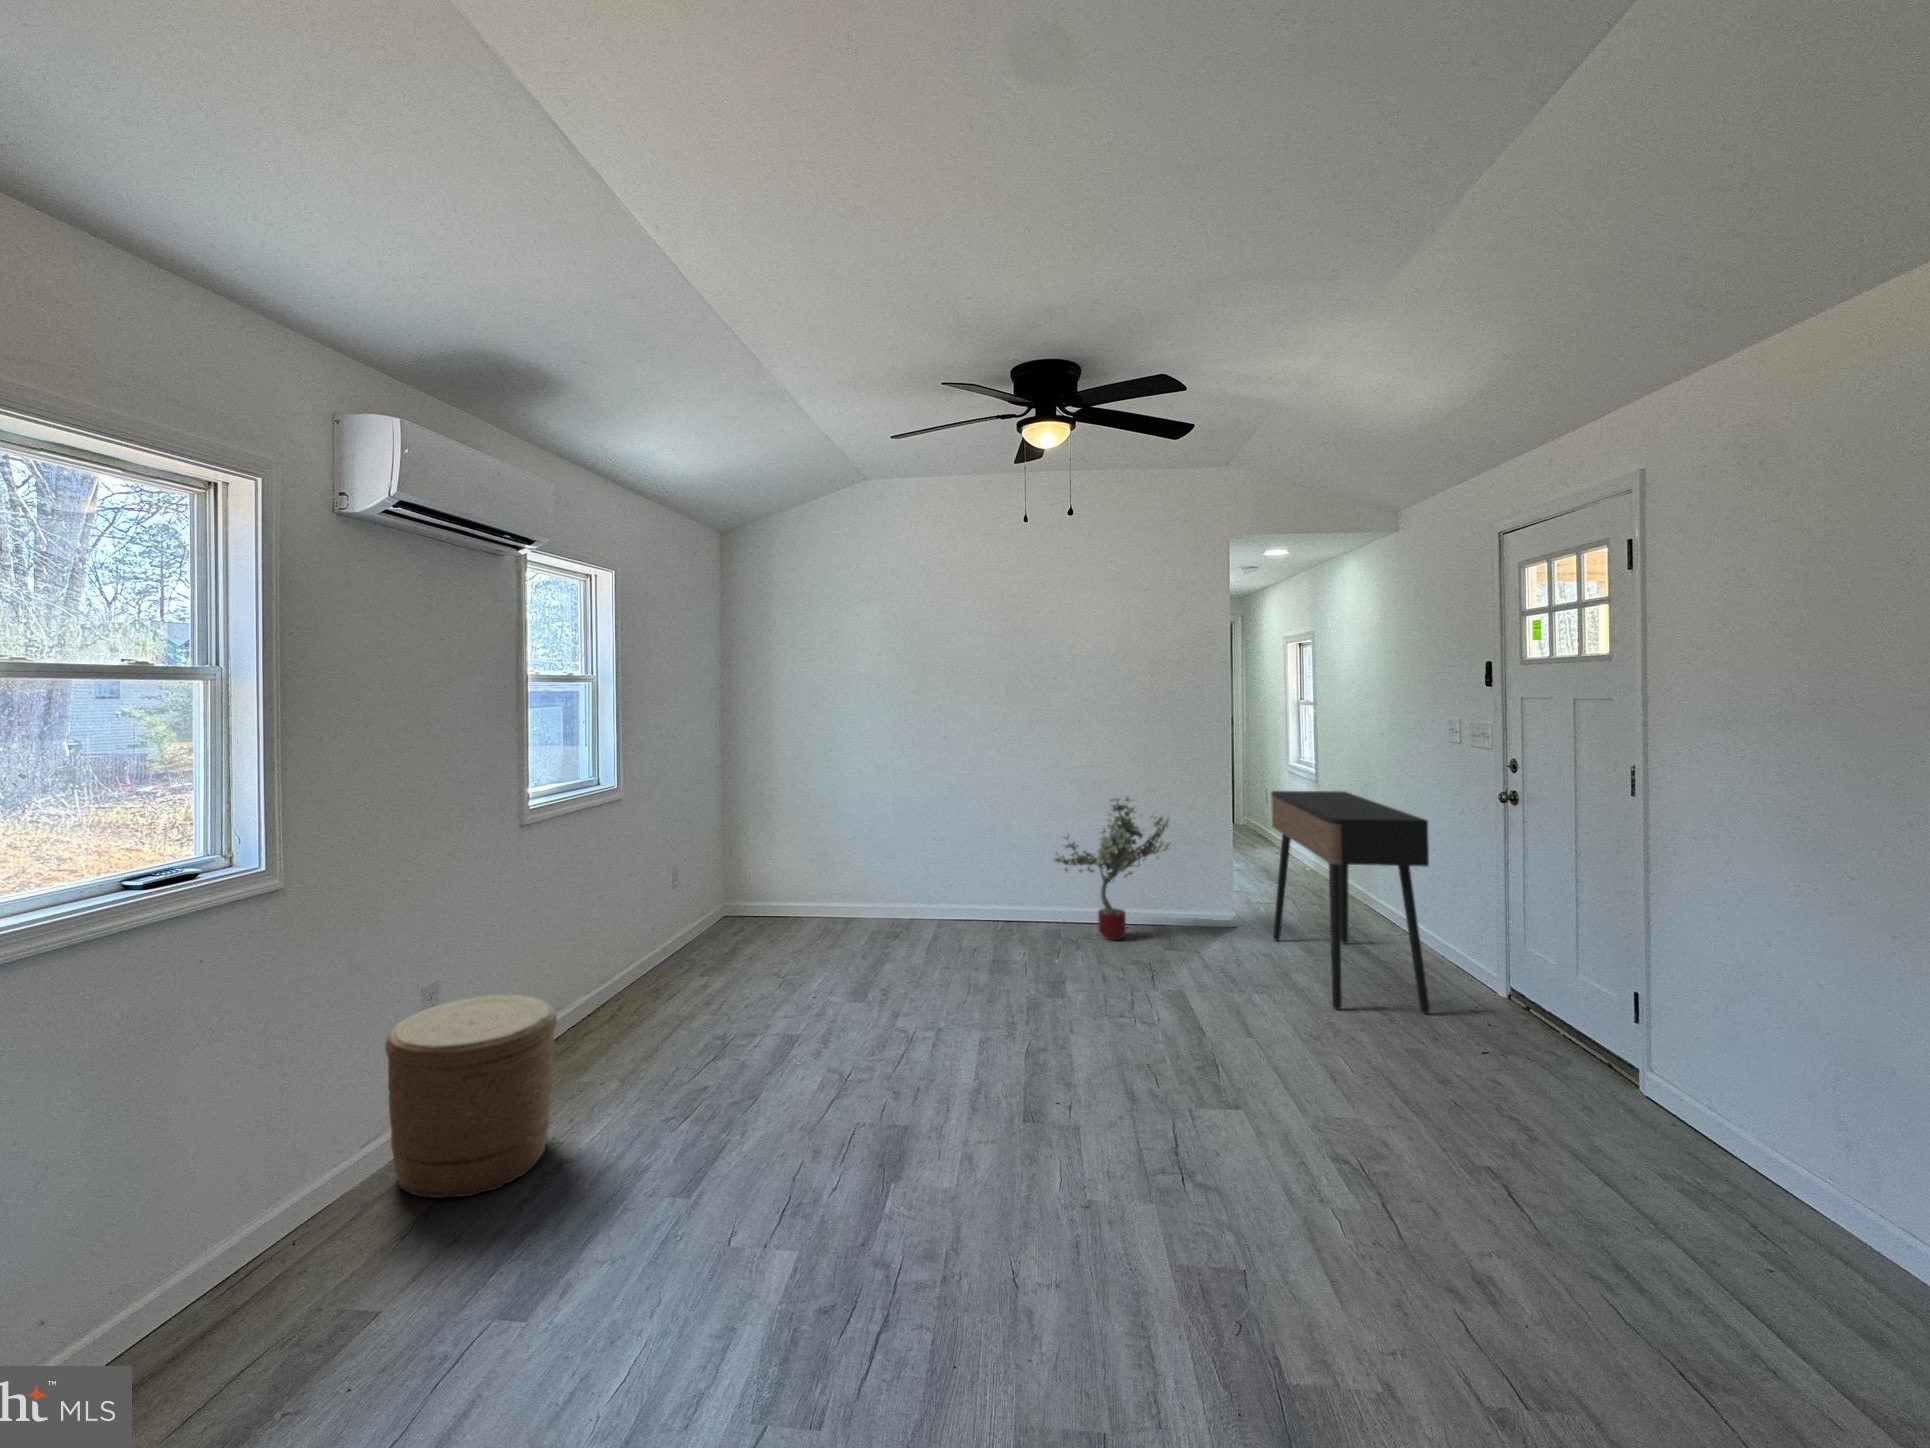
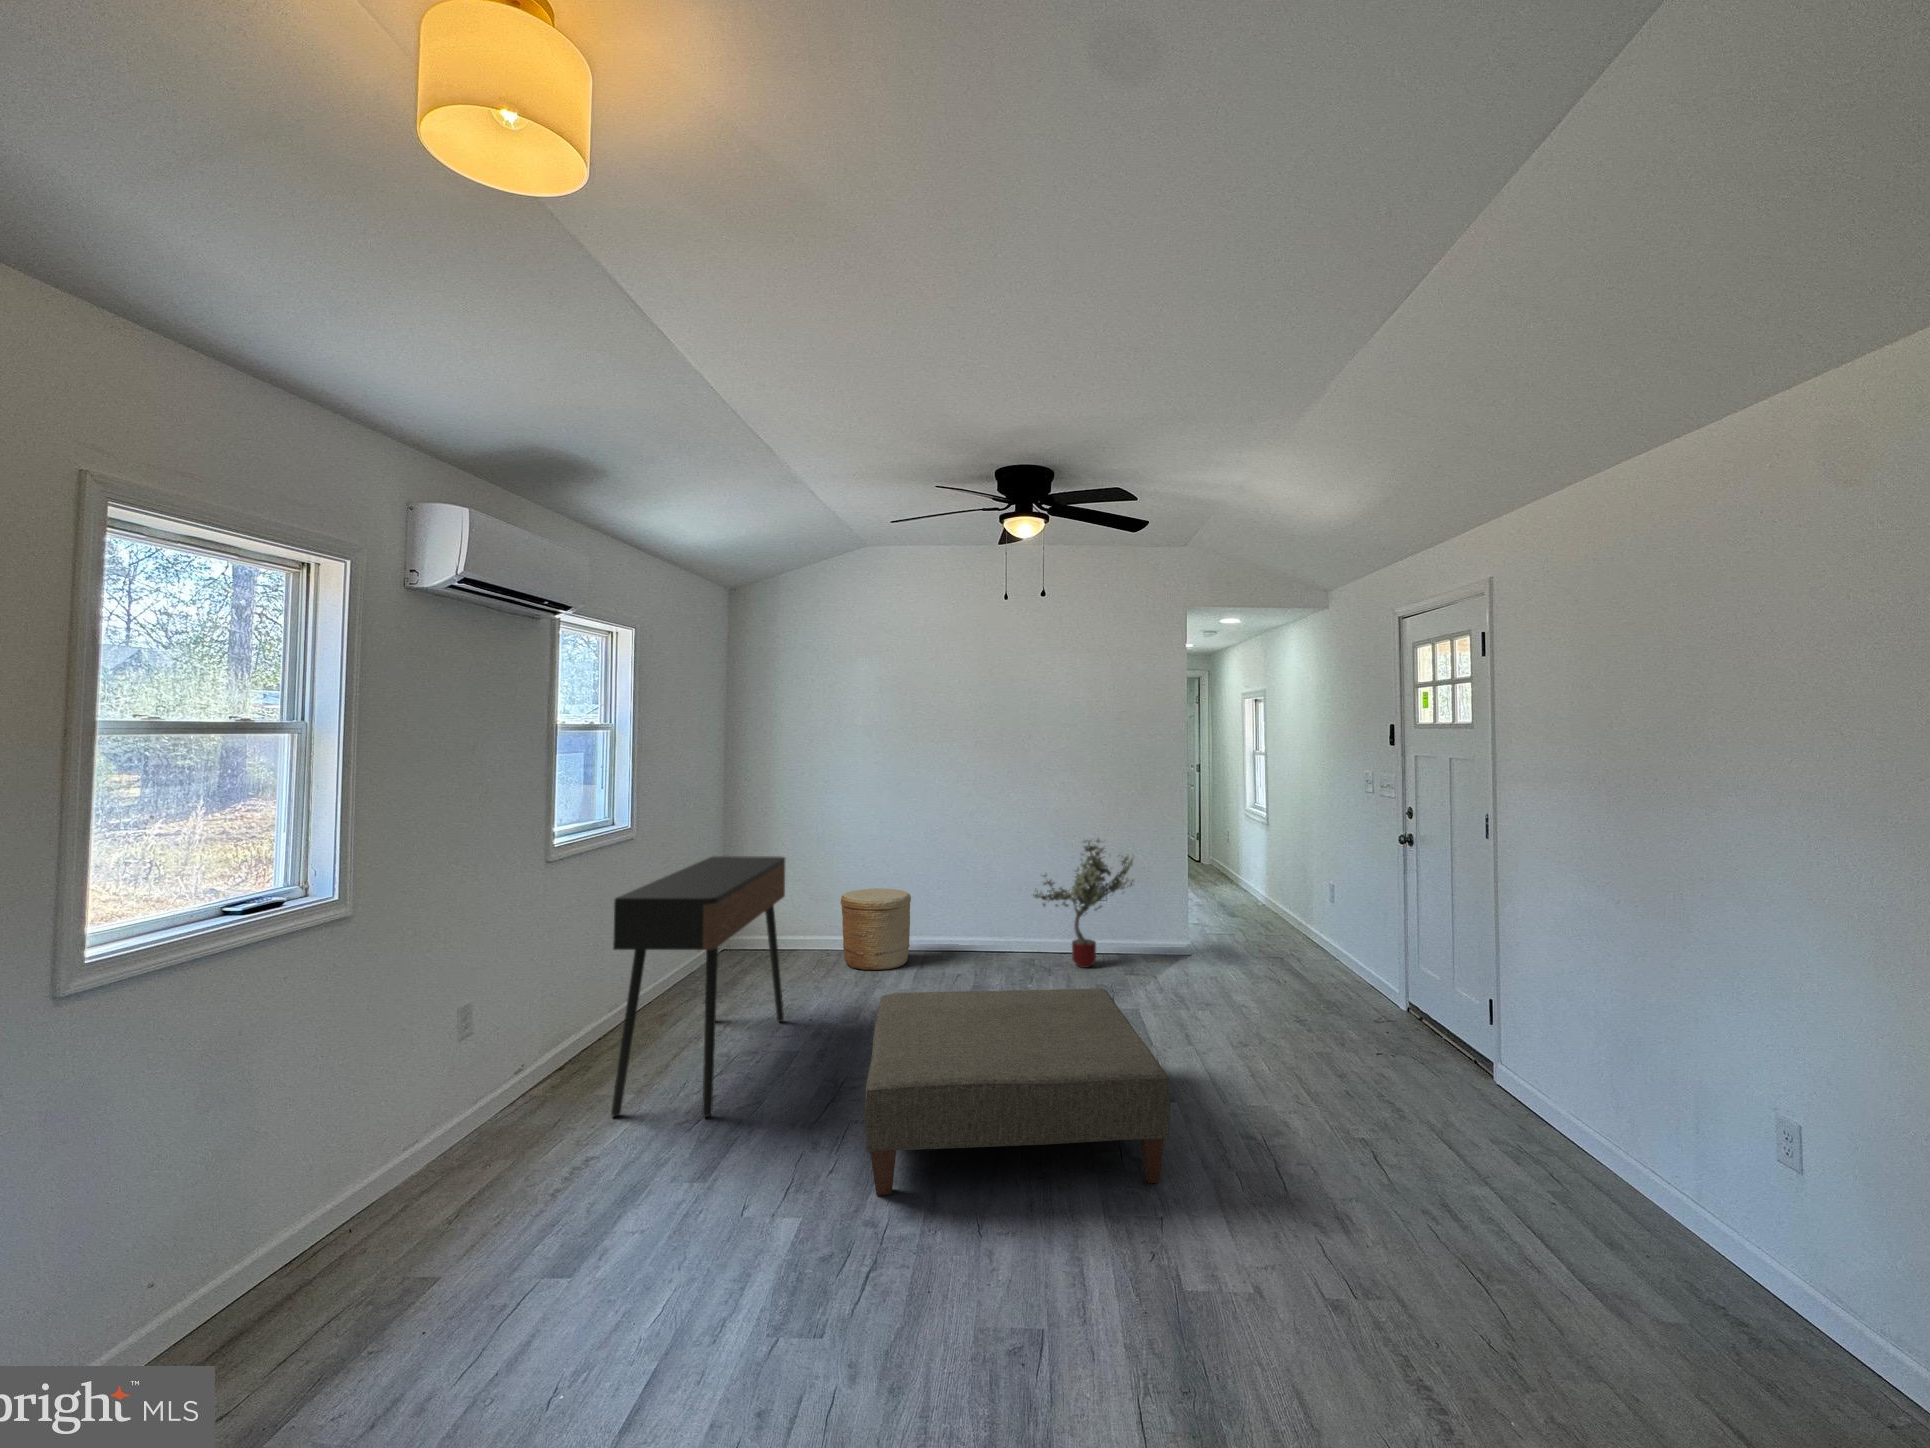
console table: present [1271,791,1430,1014] -> present [611,856,785,1117]
ottoman: none [867,966,1232,1201] -> present [865,989,1170,1196]
woven basket: present [385,995,557,1198] -> present [841,888,911,970]

